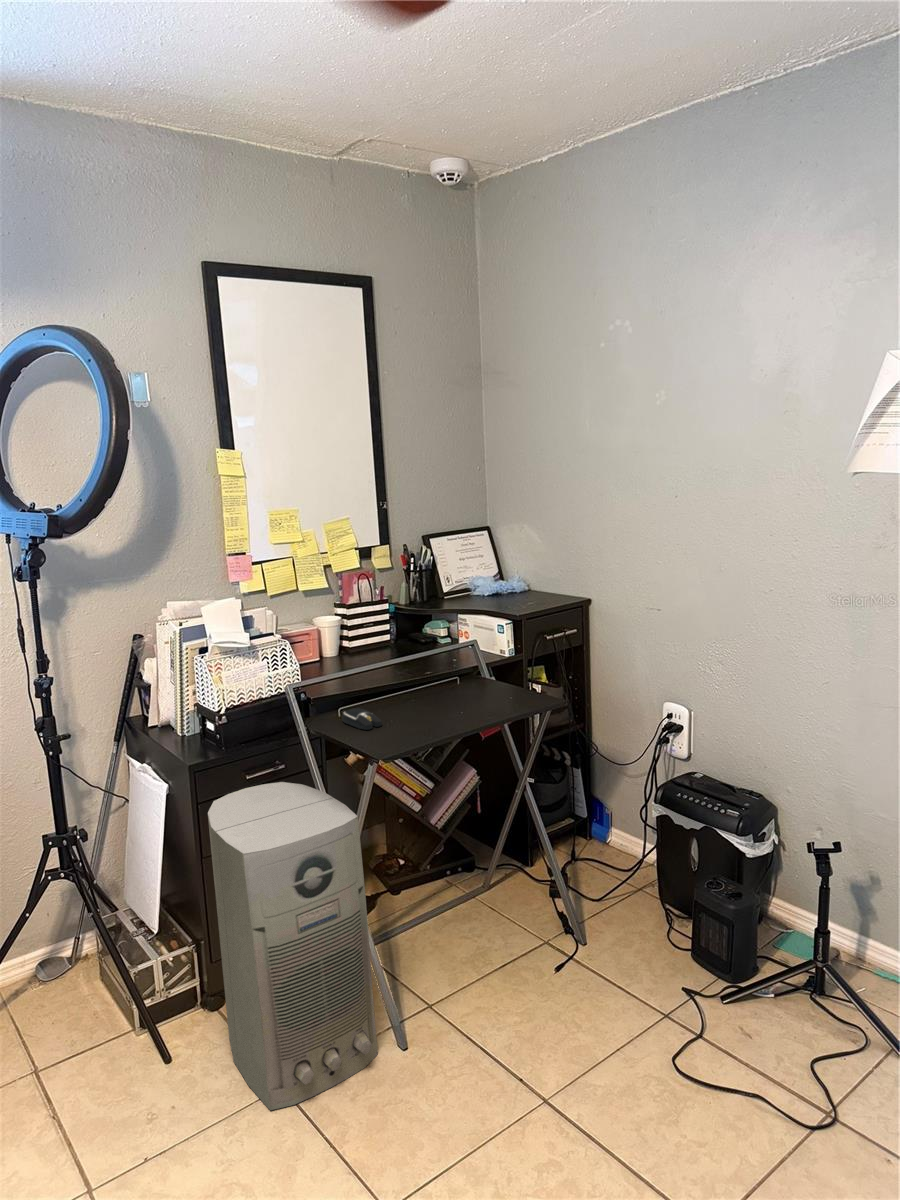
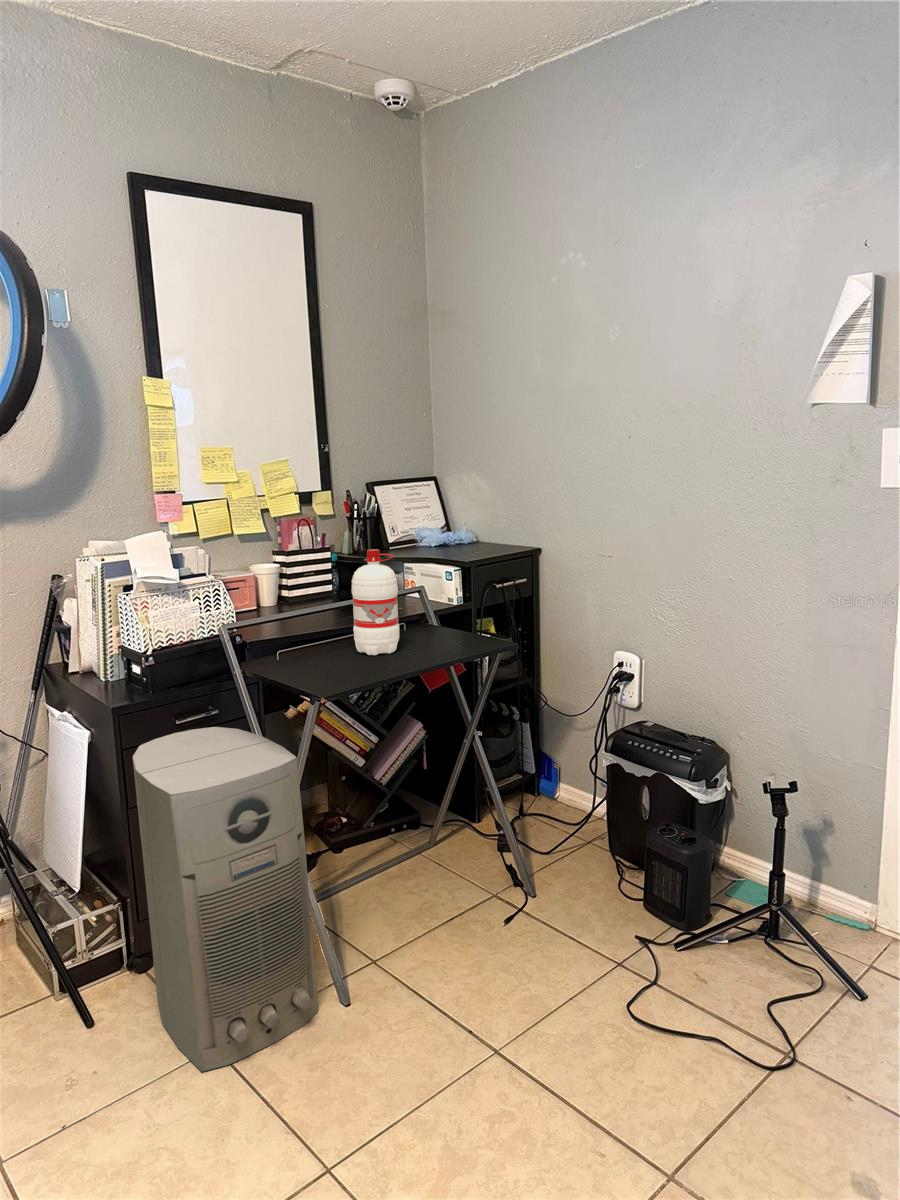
water bottle: none [409,615,454,715] -> present [352,549,399,655]
computer mouse: present [342,708,382,730] -> none [280,648,323,669]

